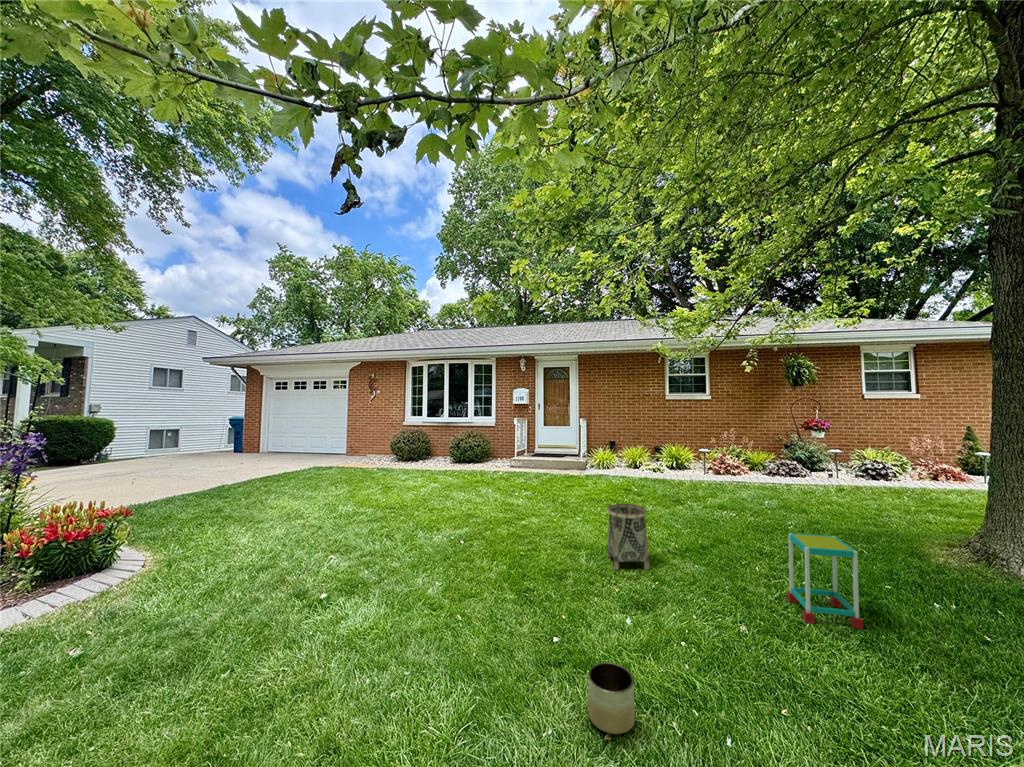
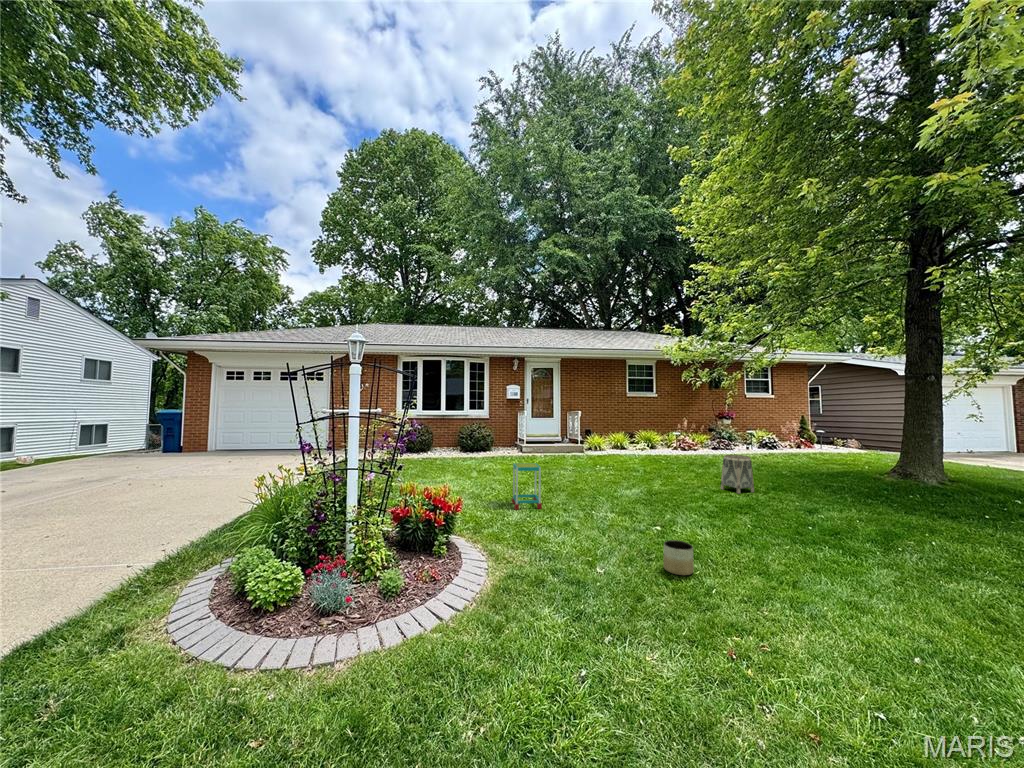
side table: present [787,533,863,629] -> present [512,463,542,510]
planter: present [588,662,635,734] -> present [663,540,694,576]

